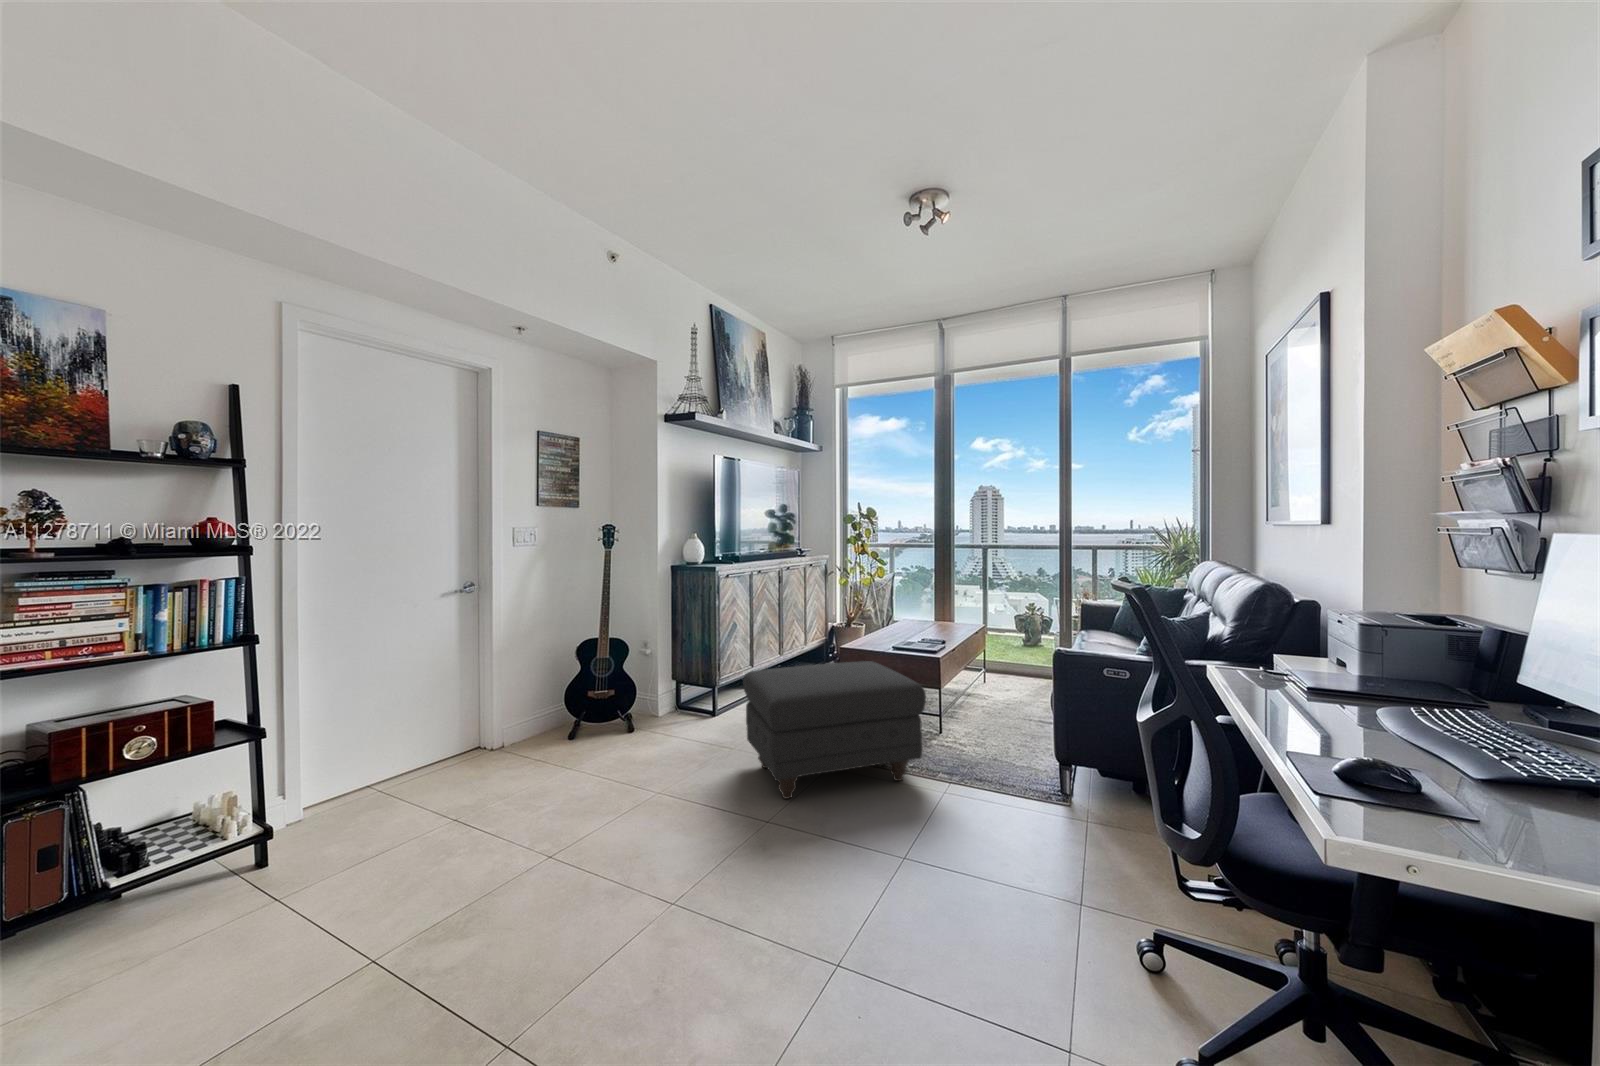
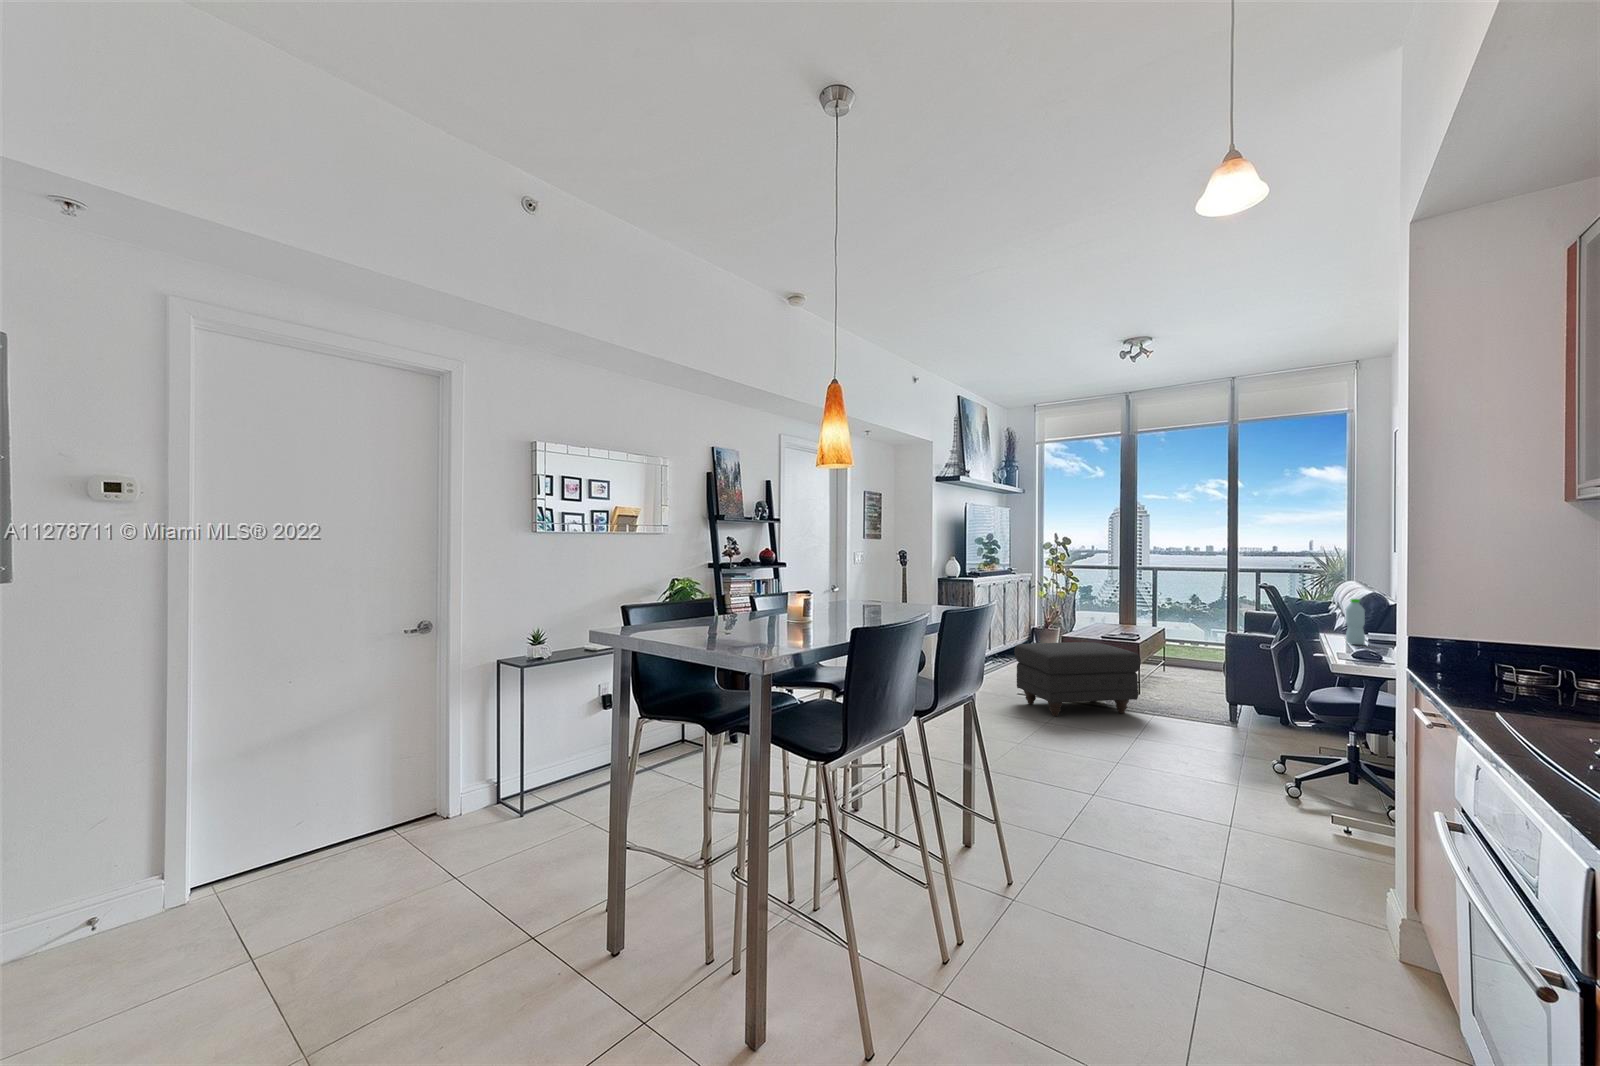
water bottle: none [1274,604,1315,704] -> present [1346,599,1365,645]

